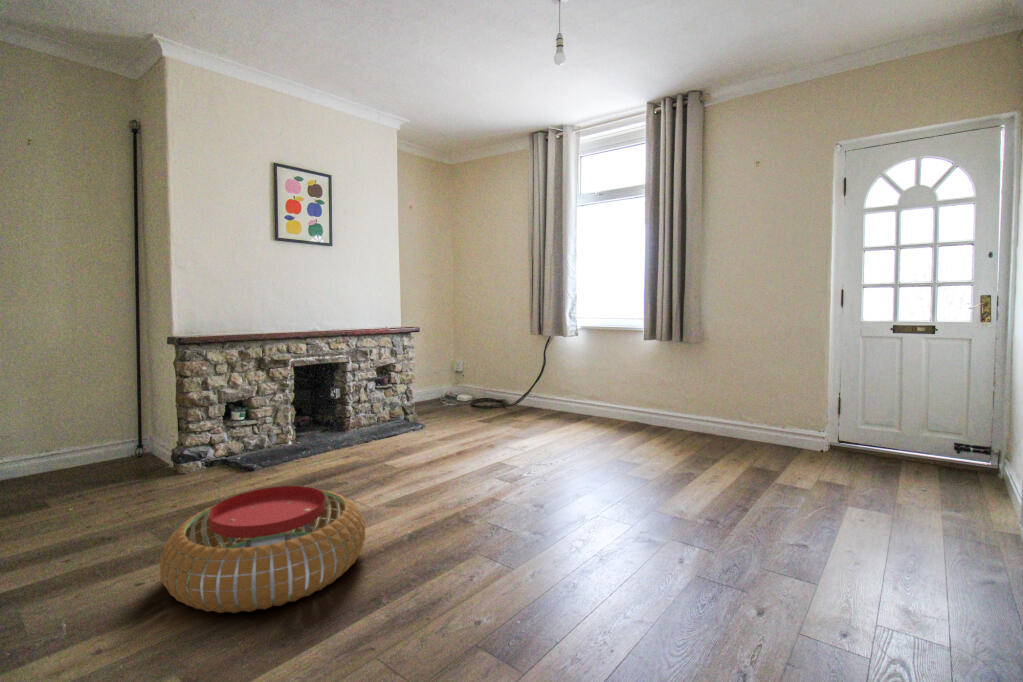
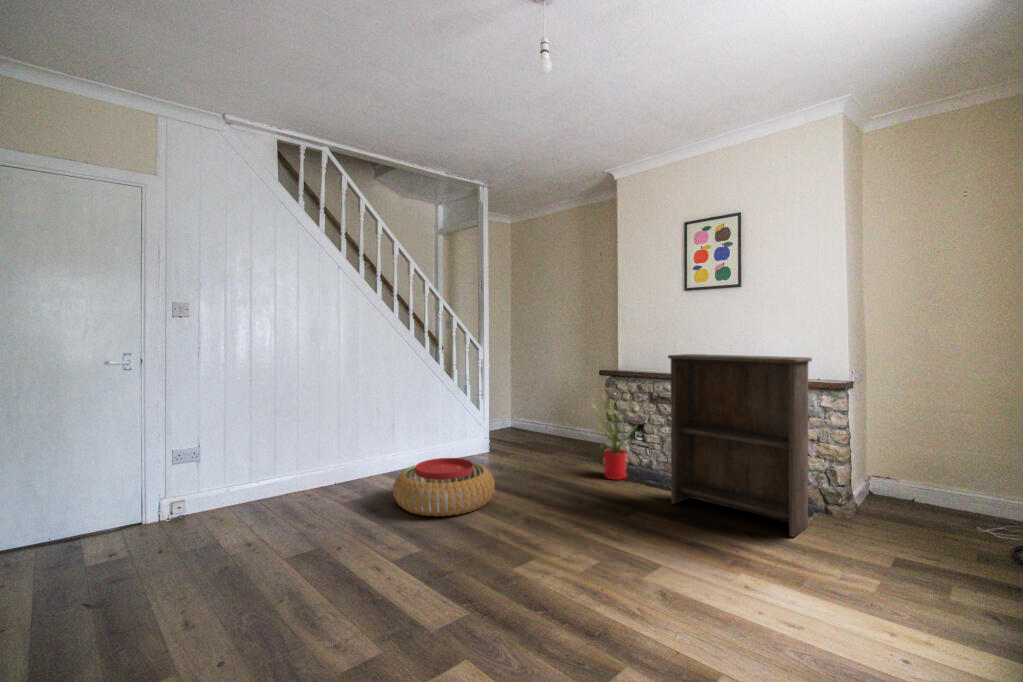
bookshelf: none [345,307,452,452] -> present [668,354,812,537]
house plant: none [211,360,302,472] -> present [599,403,627,480]

